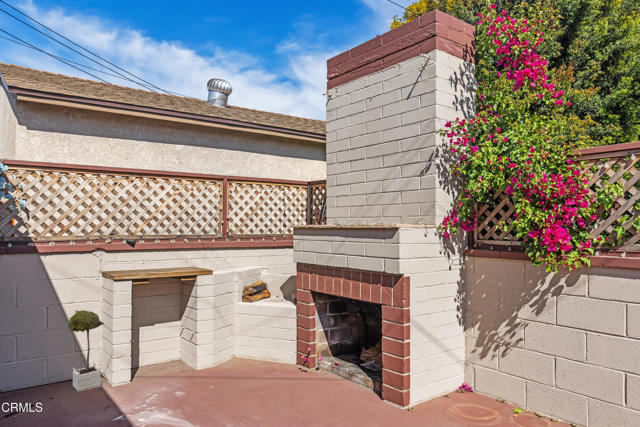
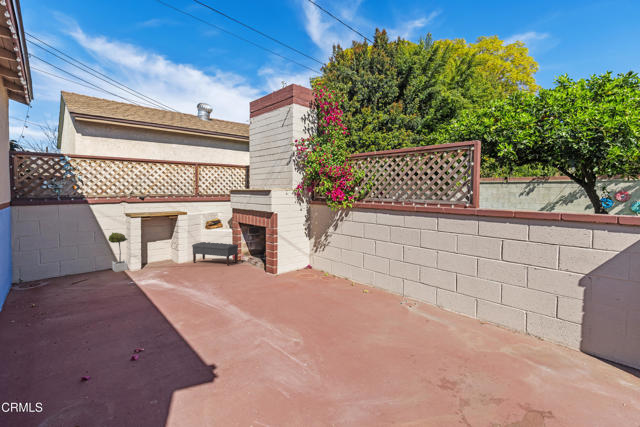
bench: none [220,325,308,379] -> present [192,242,238,266]

